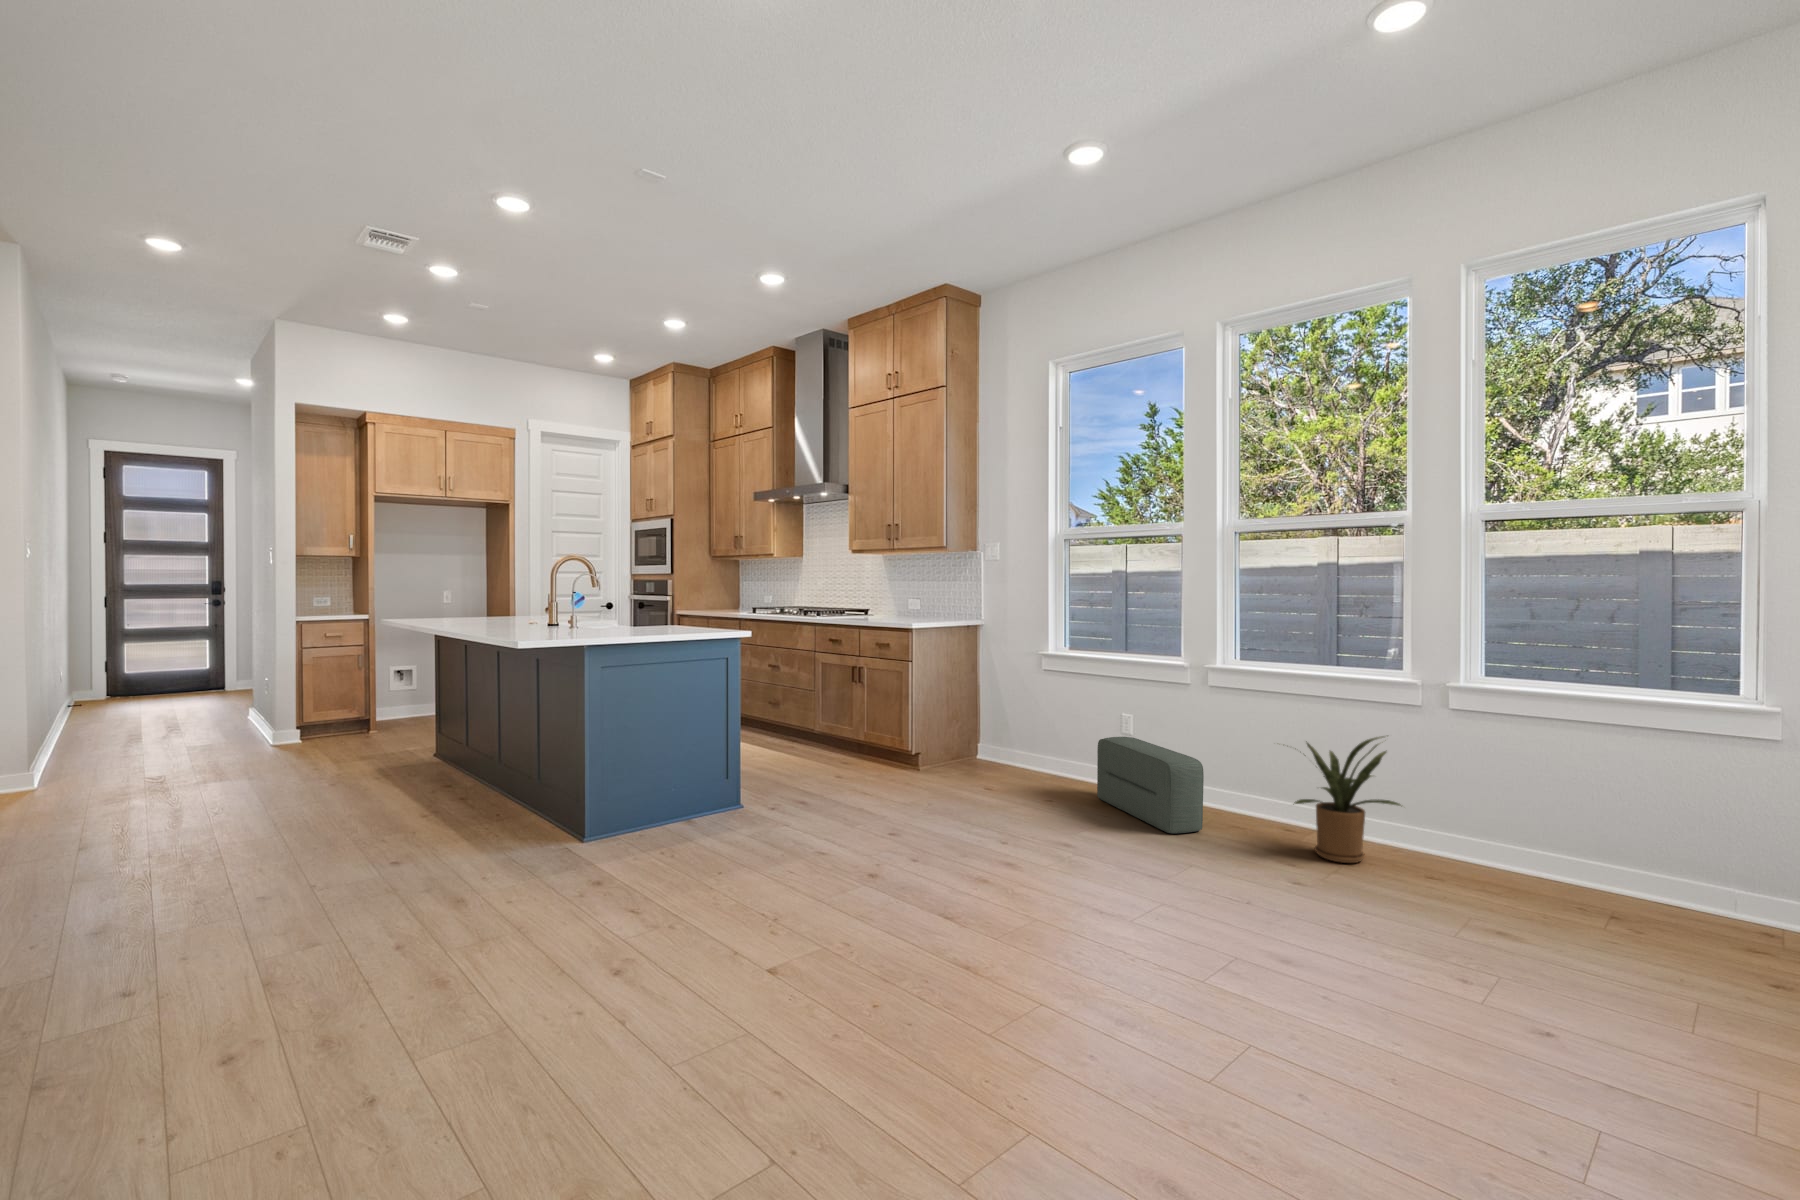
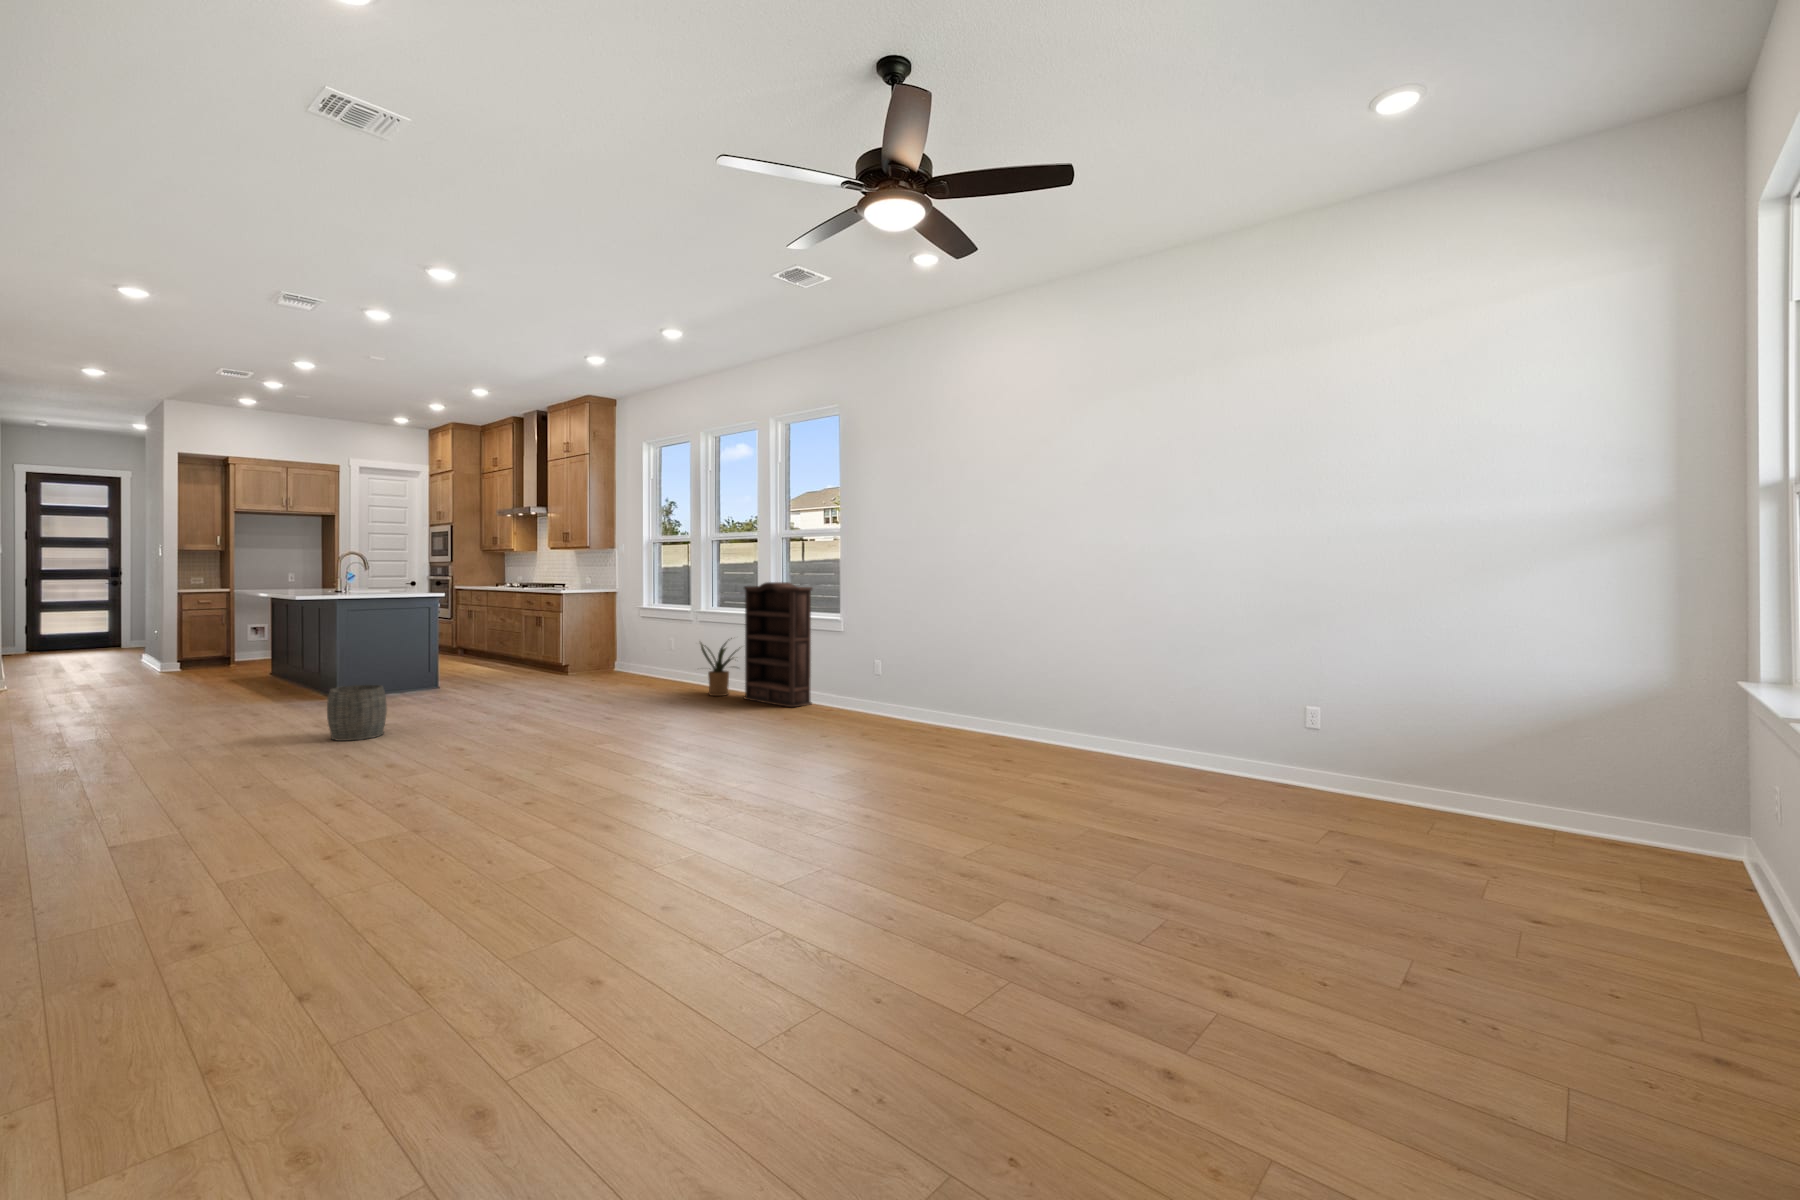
bookshelf: none [1437,621,1673,933] -> present [744,582,812,708]
pouf: present [1097,737,1204,833] -> none [647,649,674,690]
woven basket: none [686,929,832,1142] -> present [327,685,387,741]

